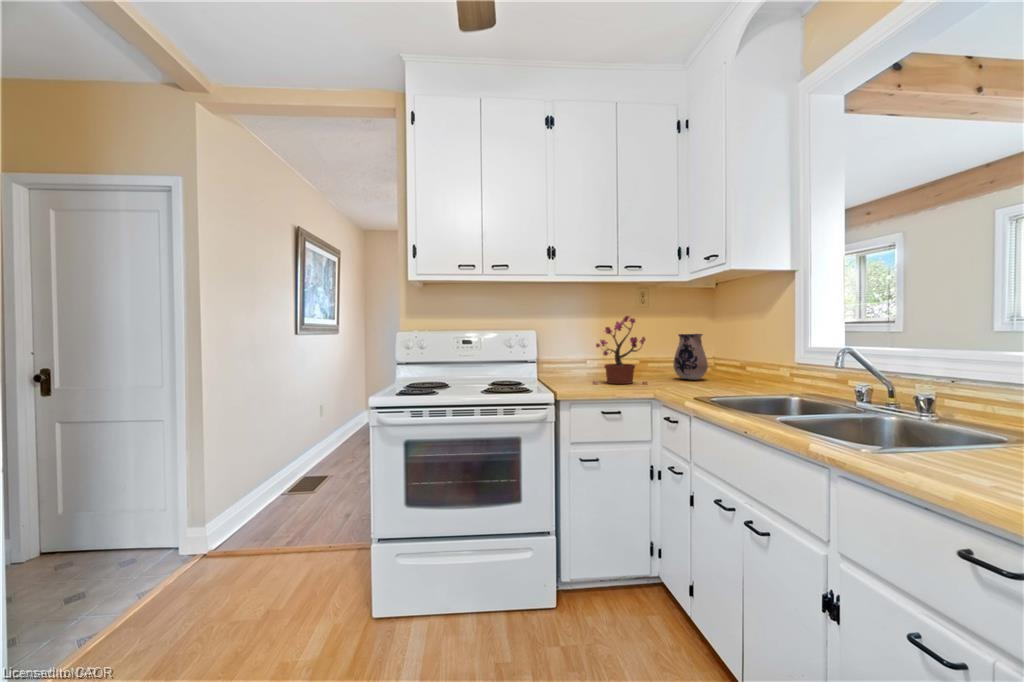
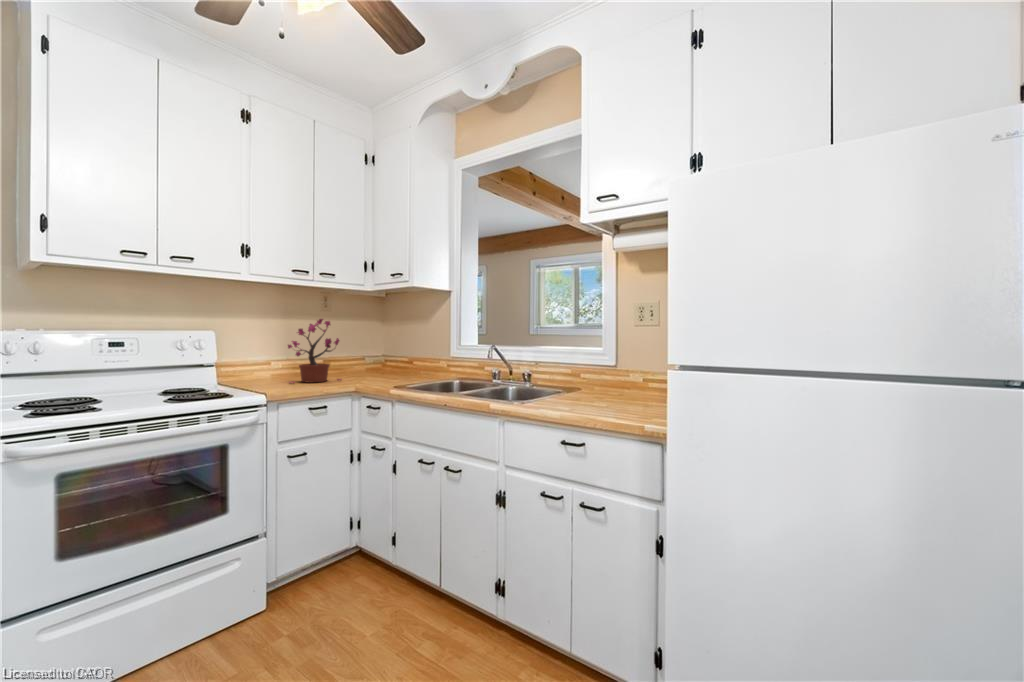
ceramic pitcher: present [673,334,708,380] -> none [358,336,386,375]

